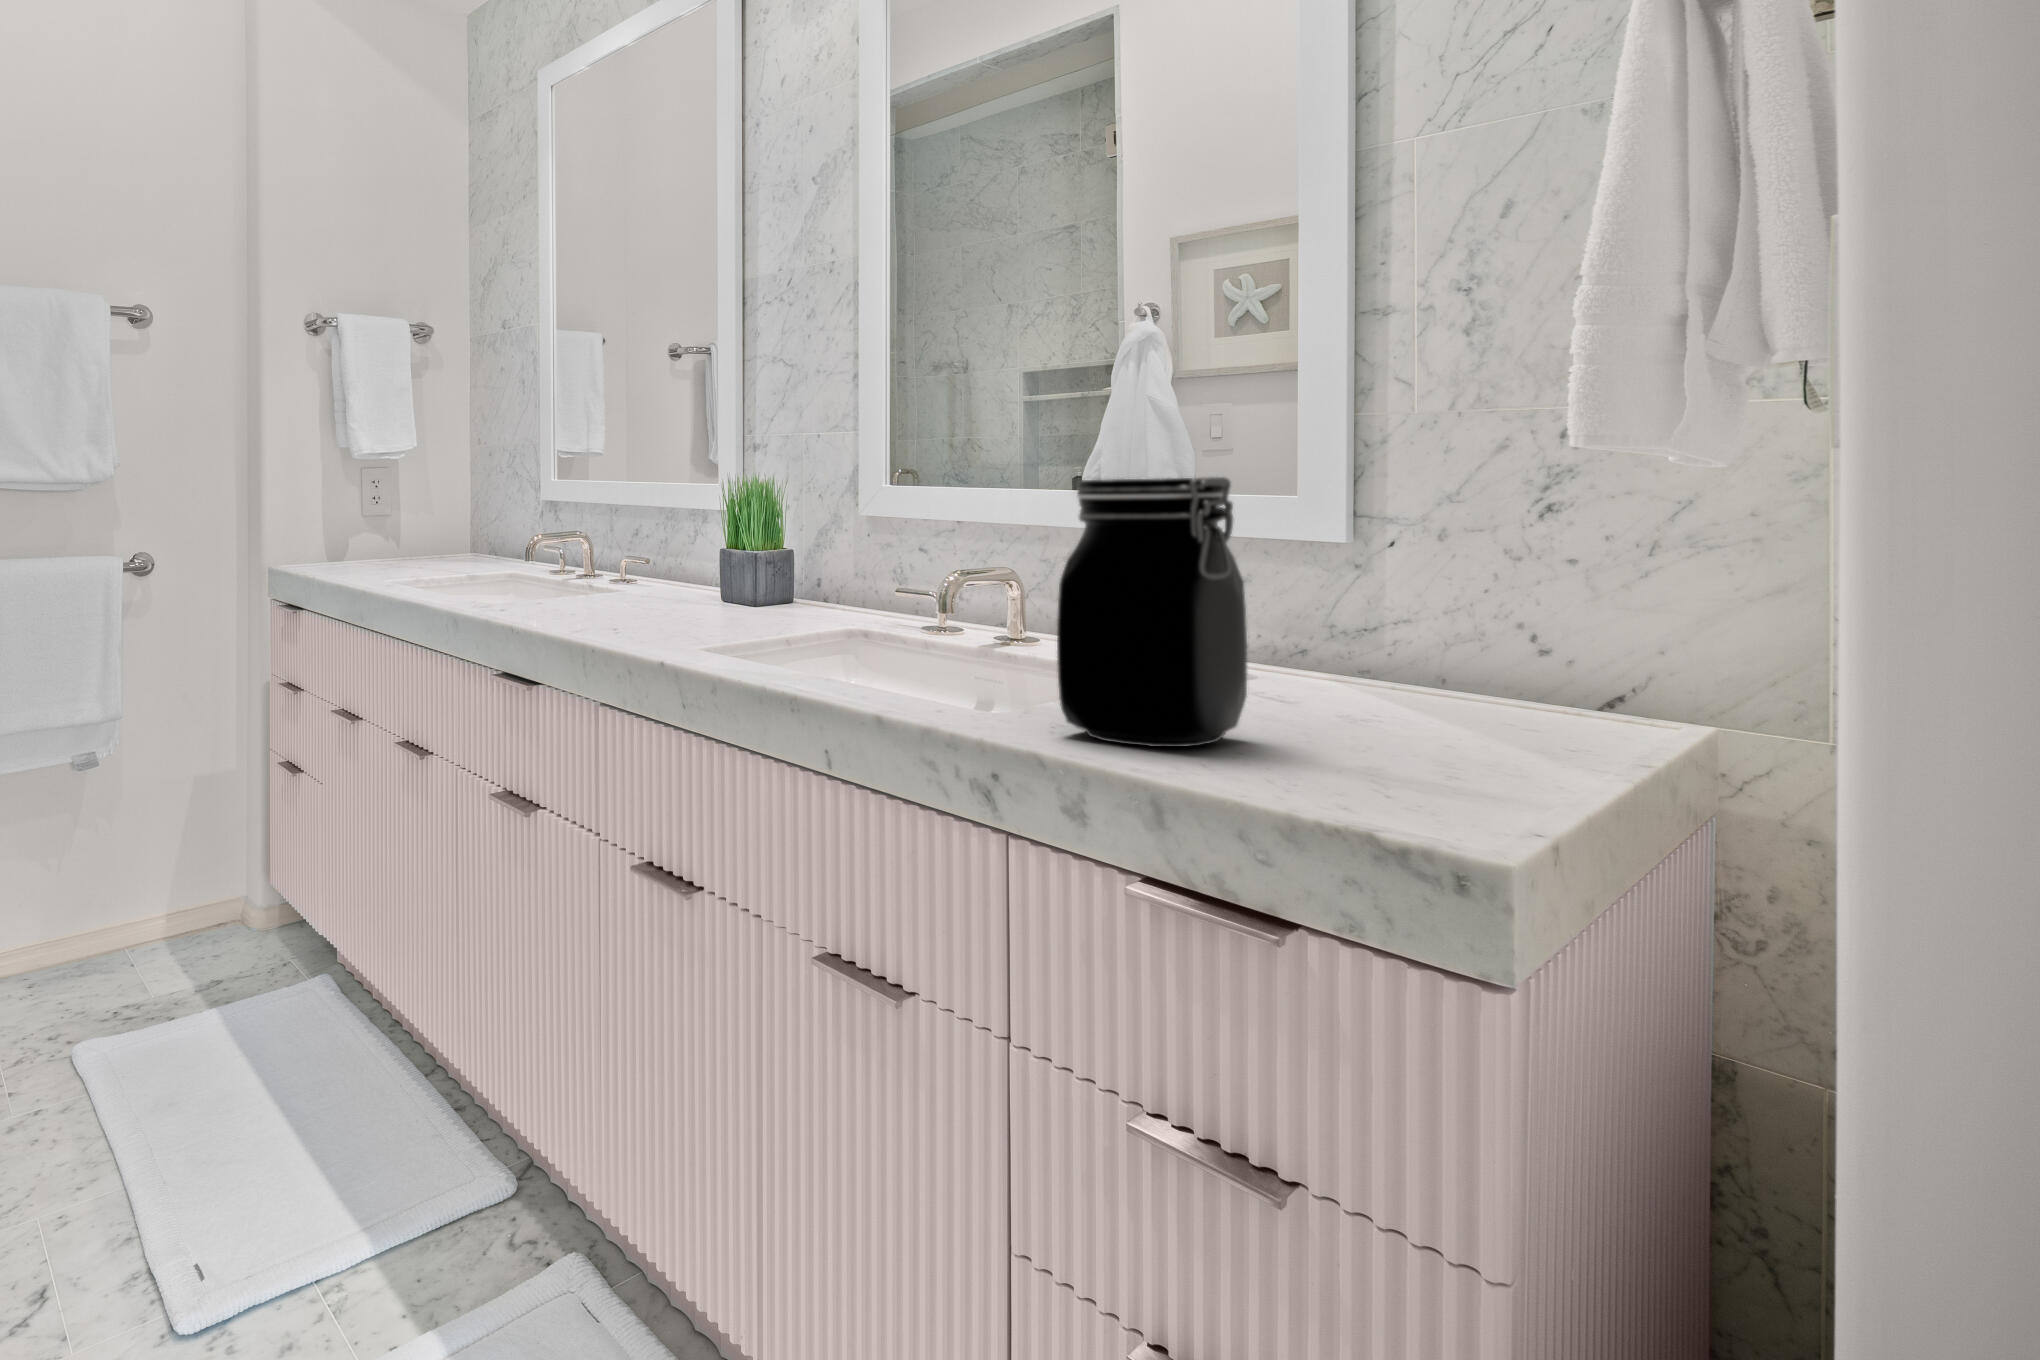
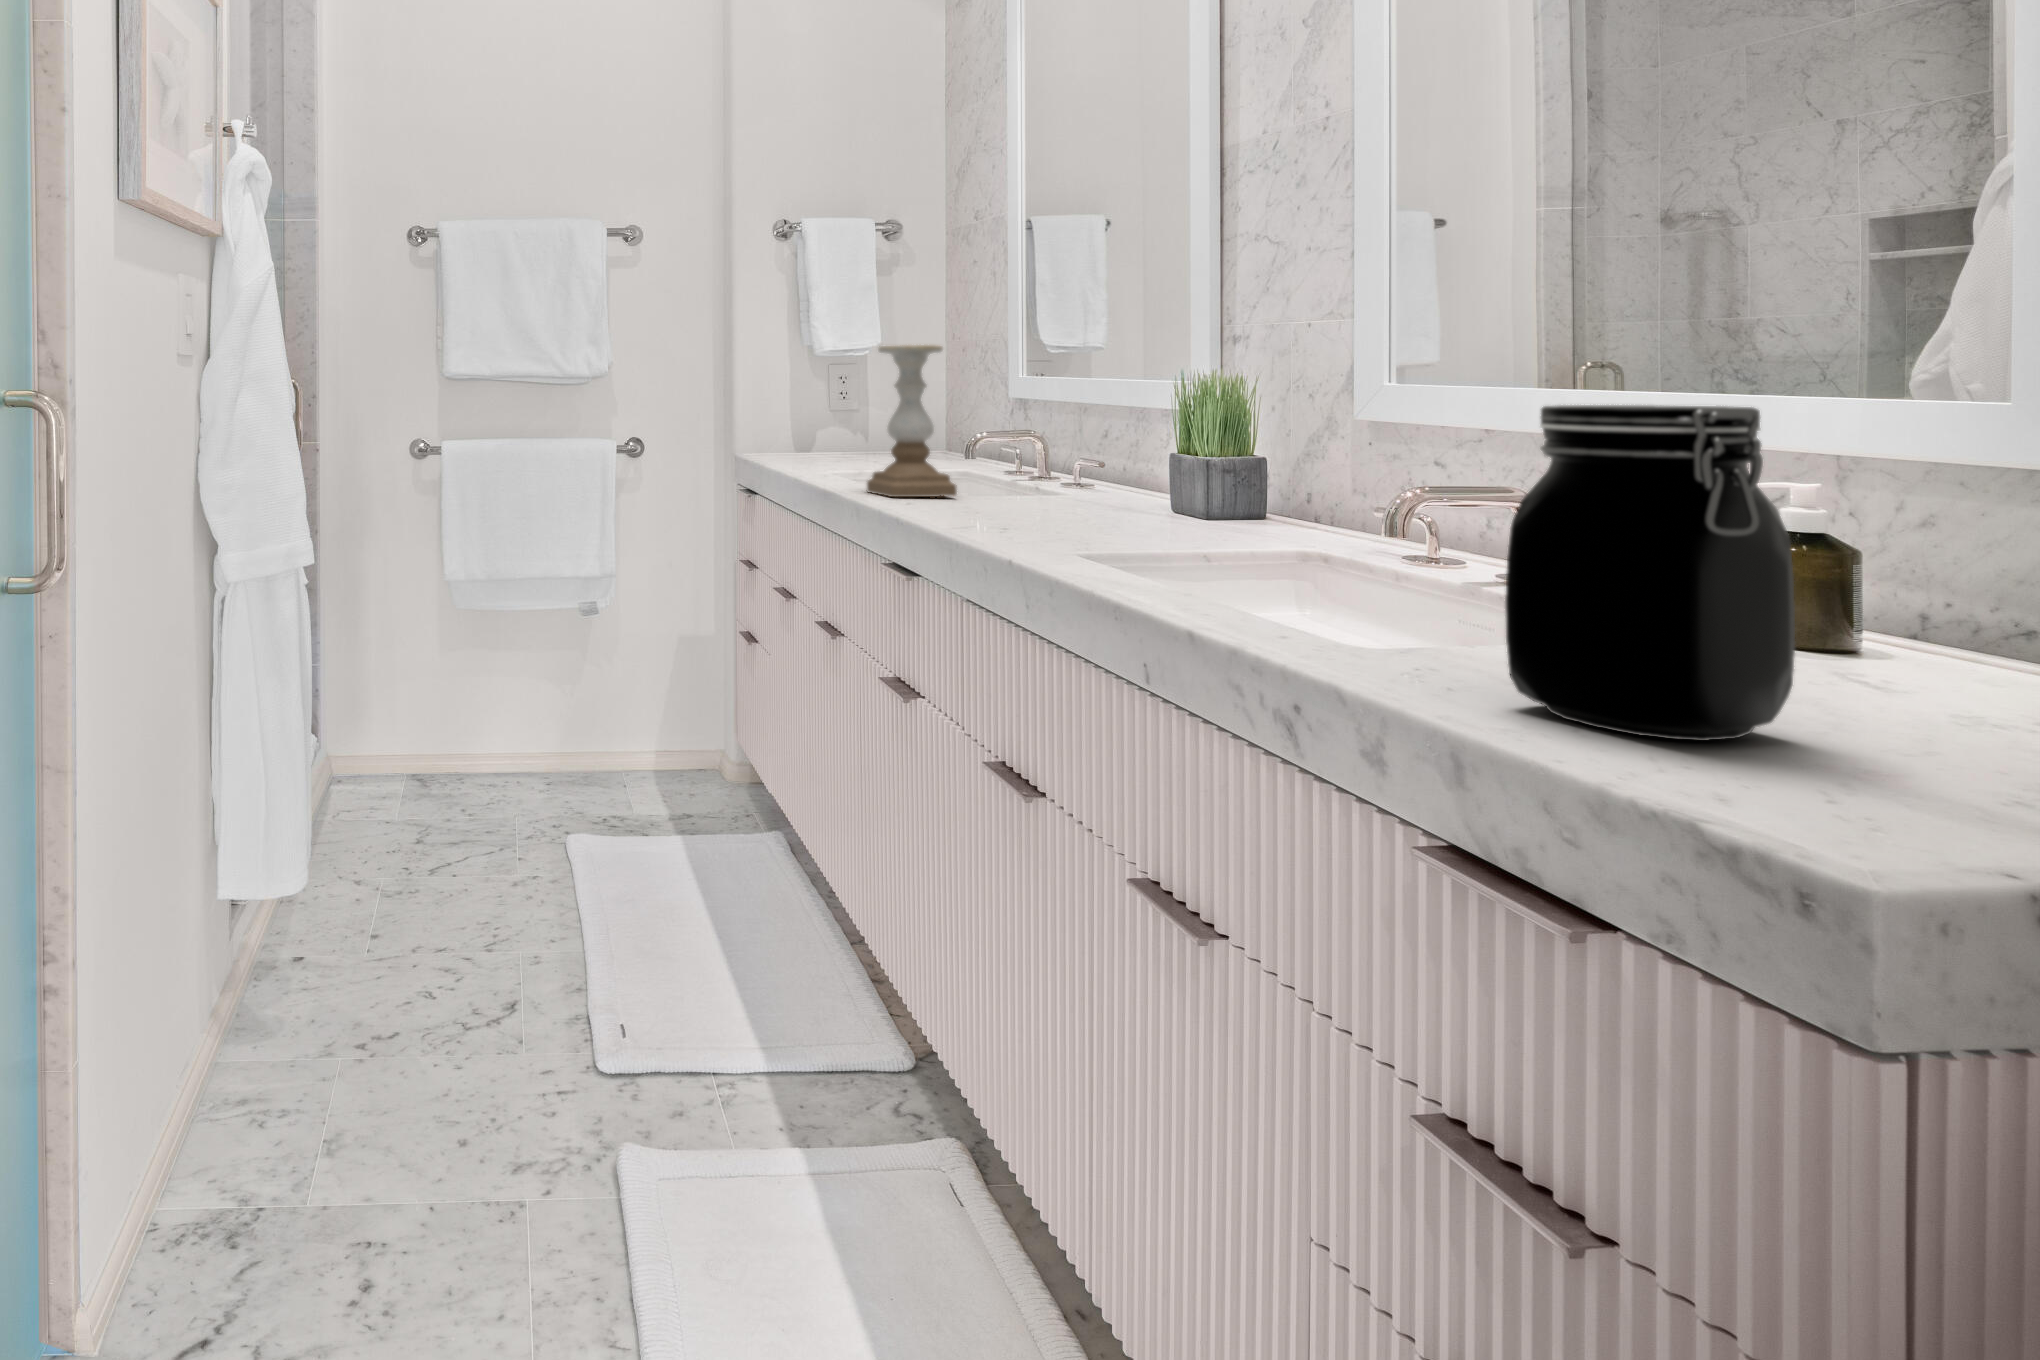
candle holder: none [428,445,519,601] -> present [867,345,957,497]

